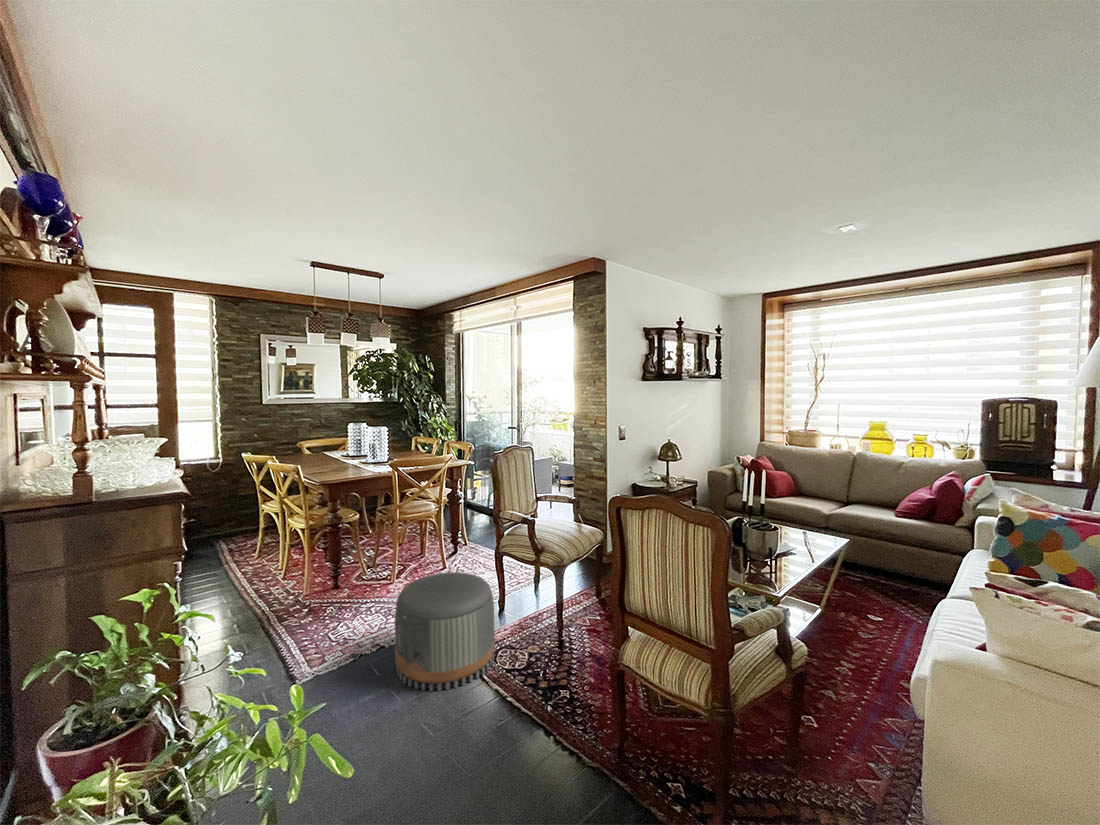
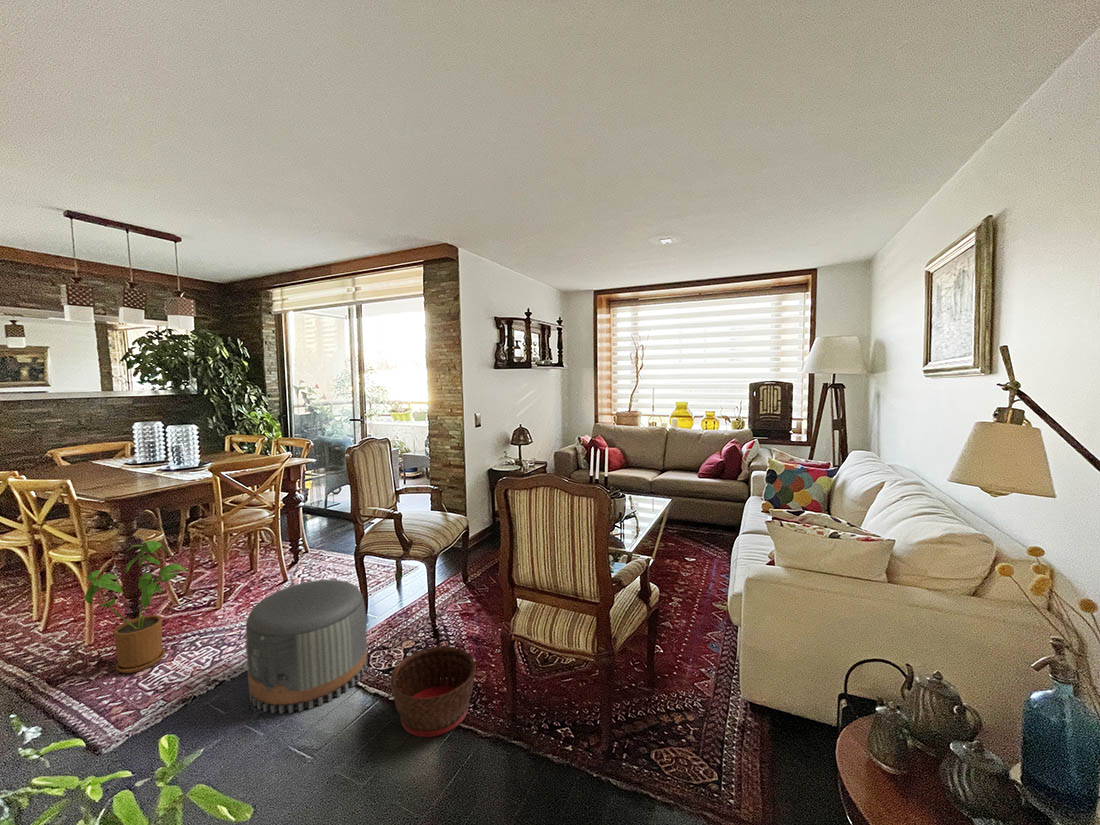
house plant: none [298,519,366,625] -> present [85,541,188,673]
basket: none [502,658,586,752] -> present [390,646,476,737]

